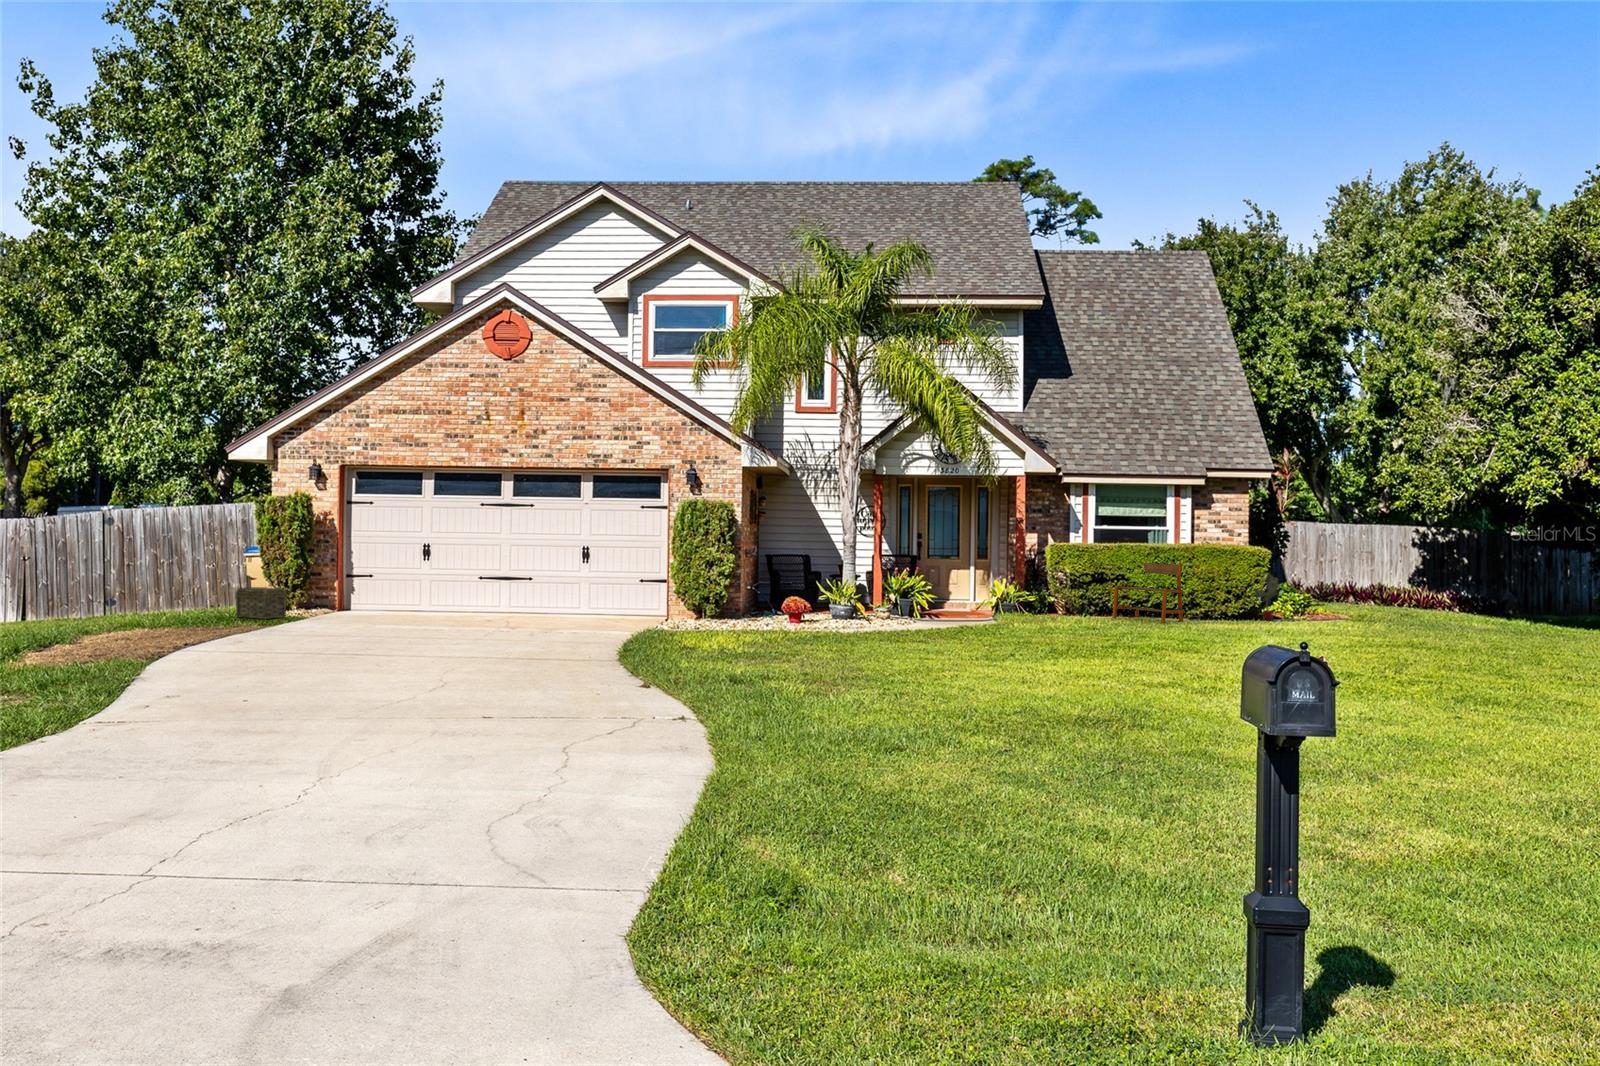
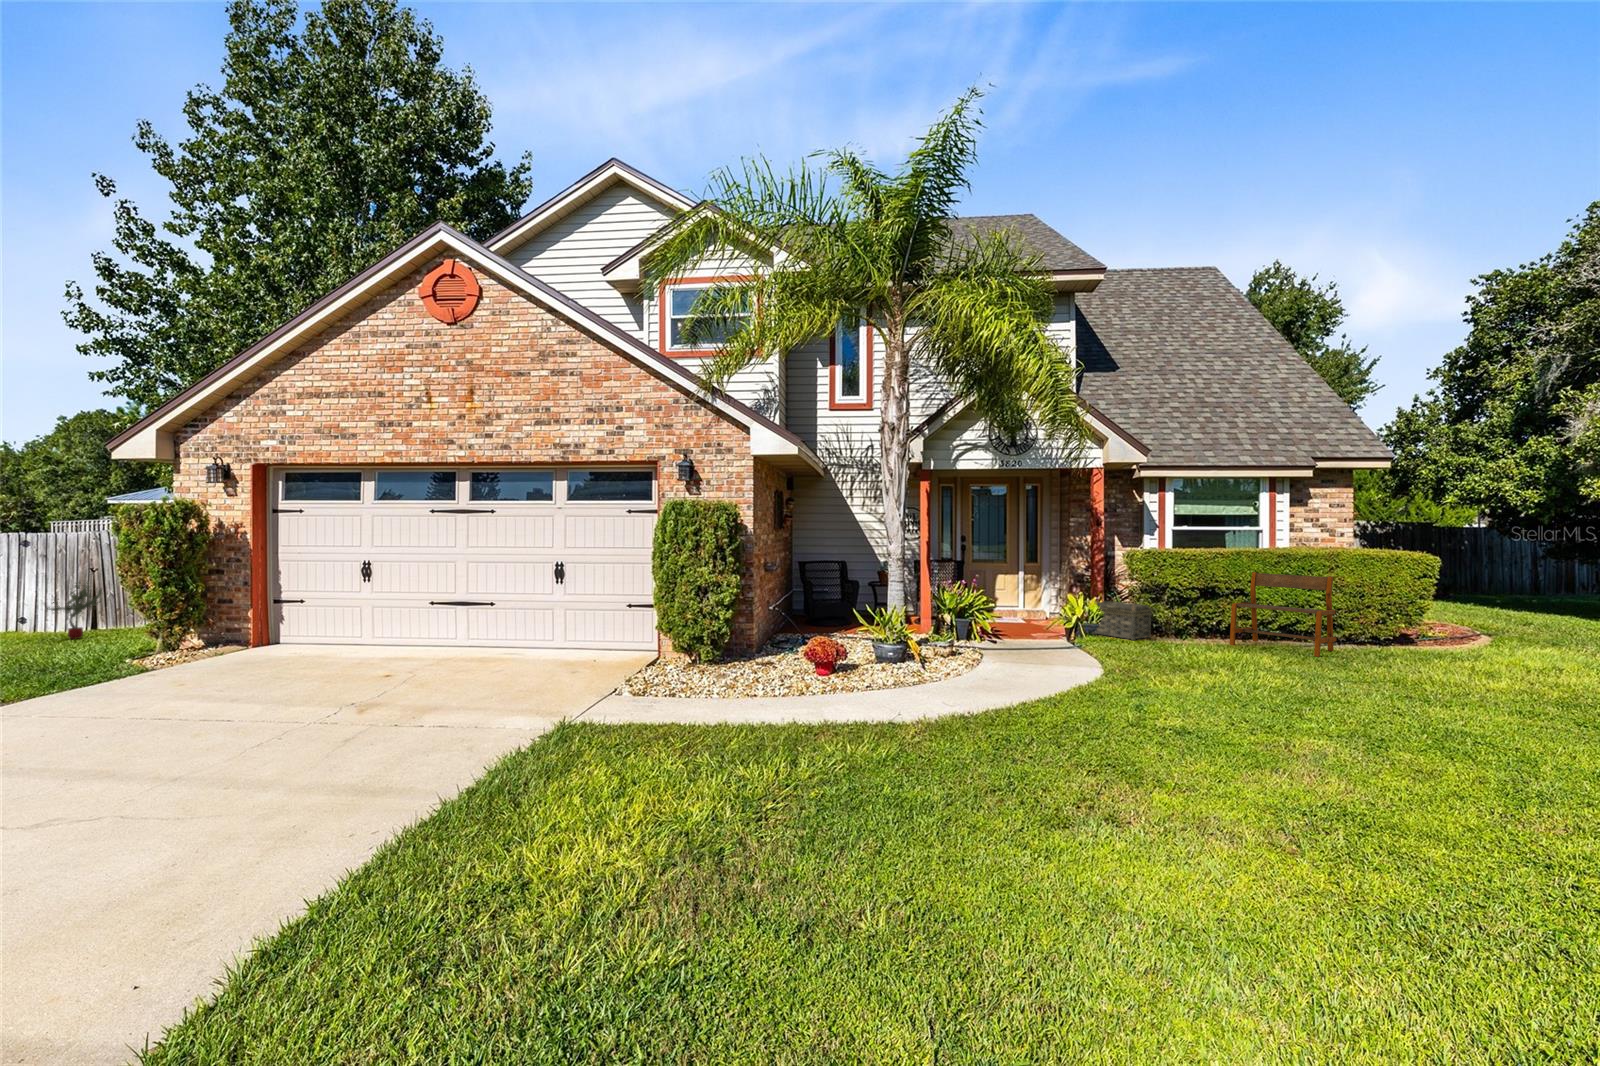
potted tree: present [1255,574,1279,620] -> present [47,582,102,639]
basket: present [235,587,287,619] -> present [1093,601,1152,640]

